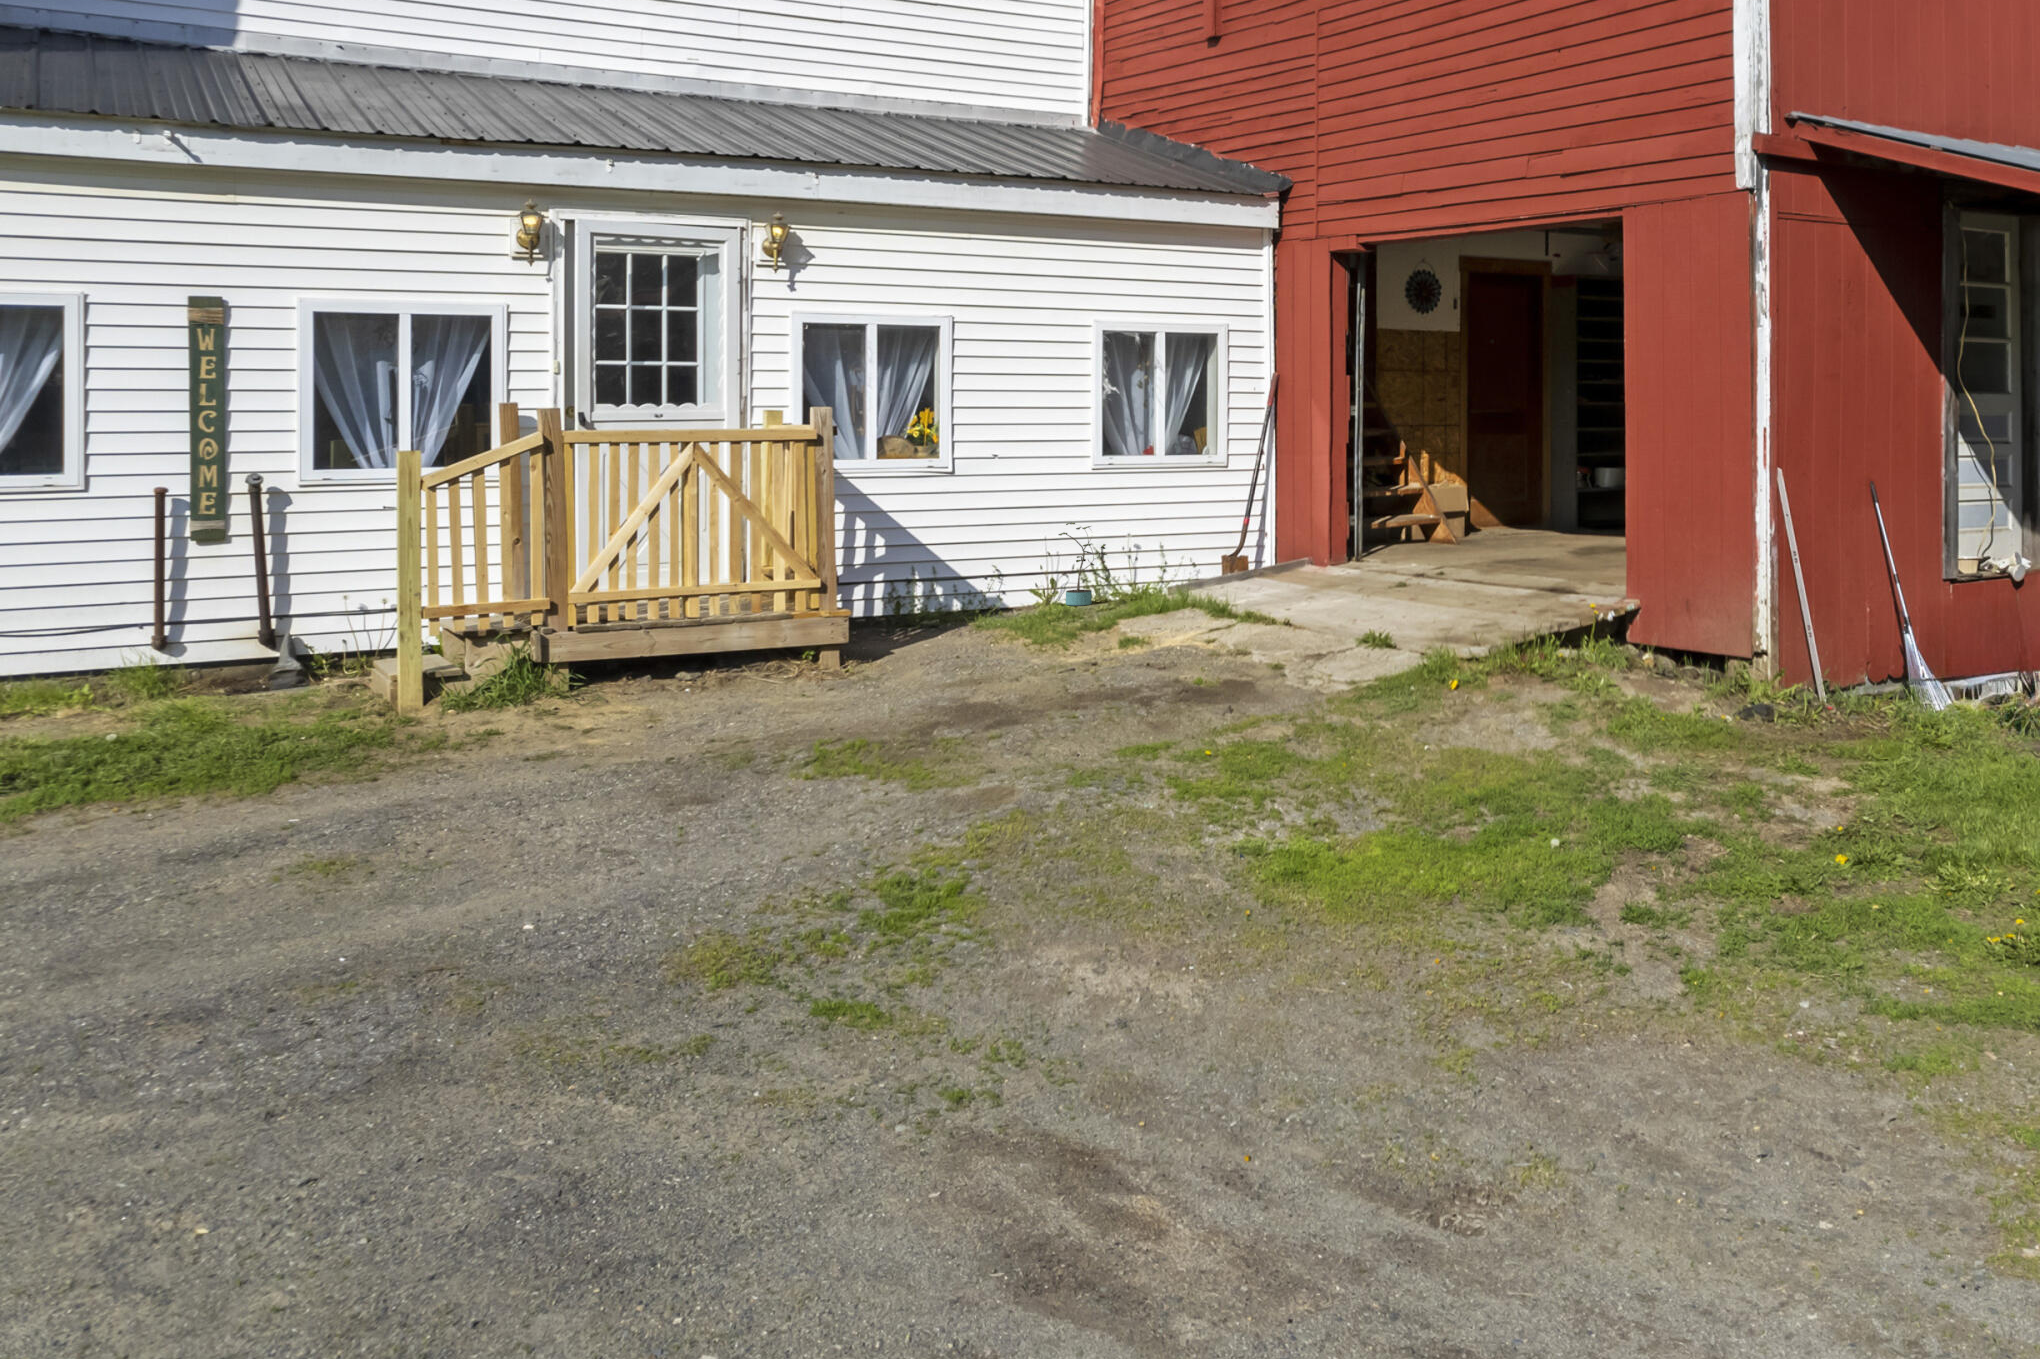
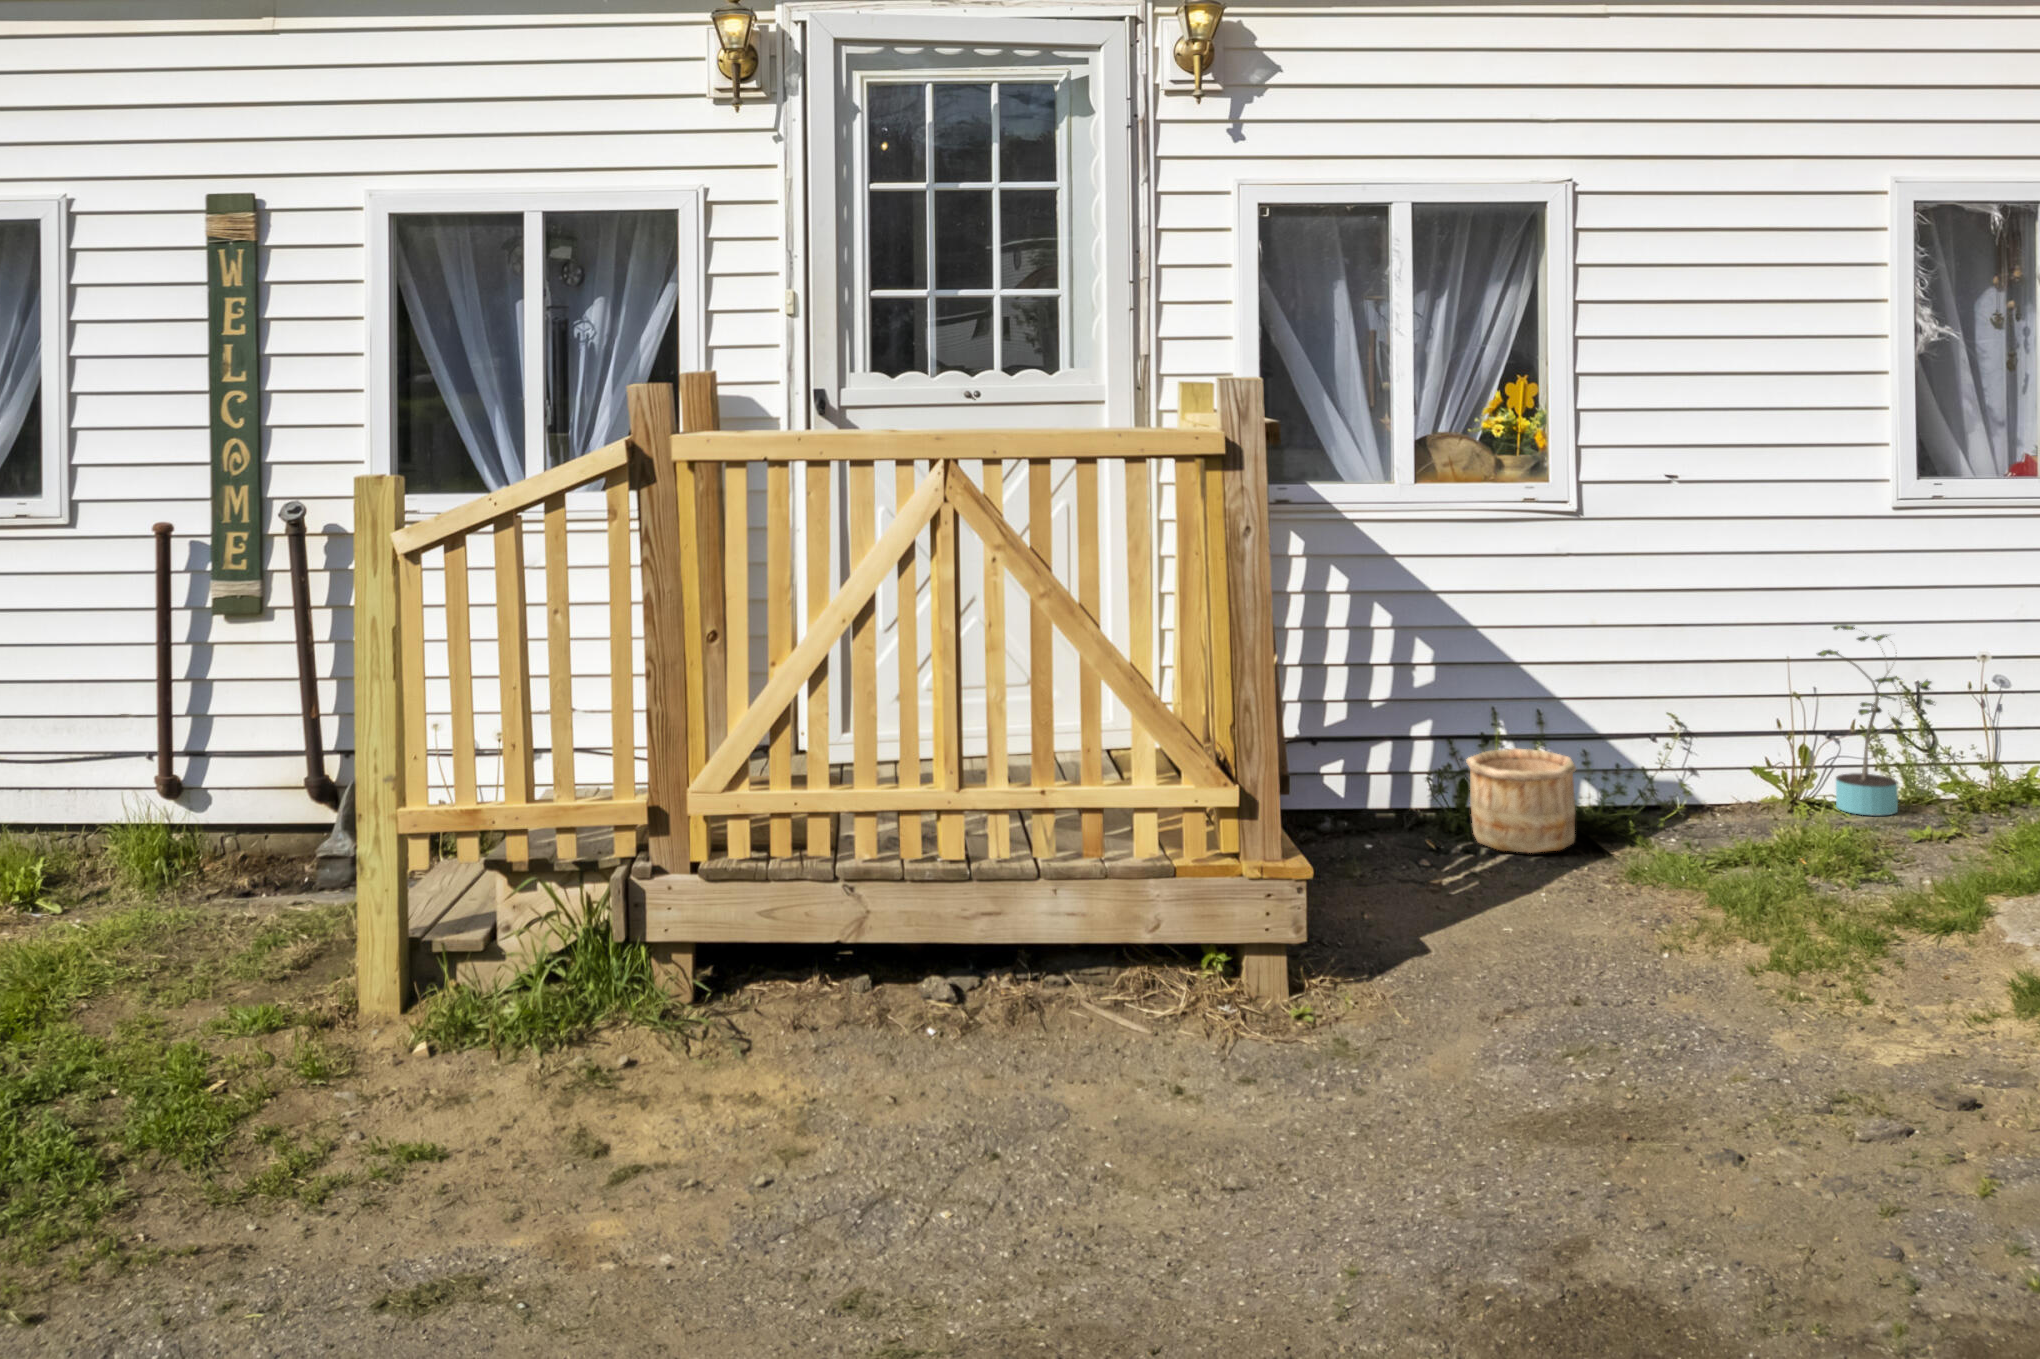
wooden bucket: none [901,584,953,628] -> present [1466,749,1576,853]

